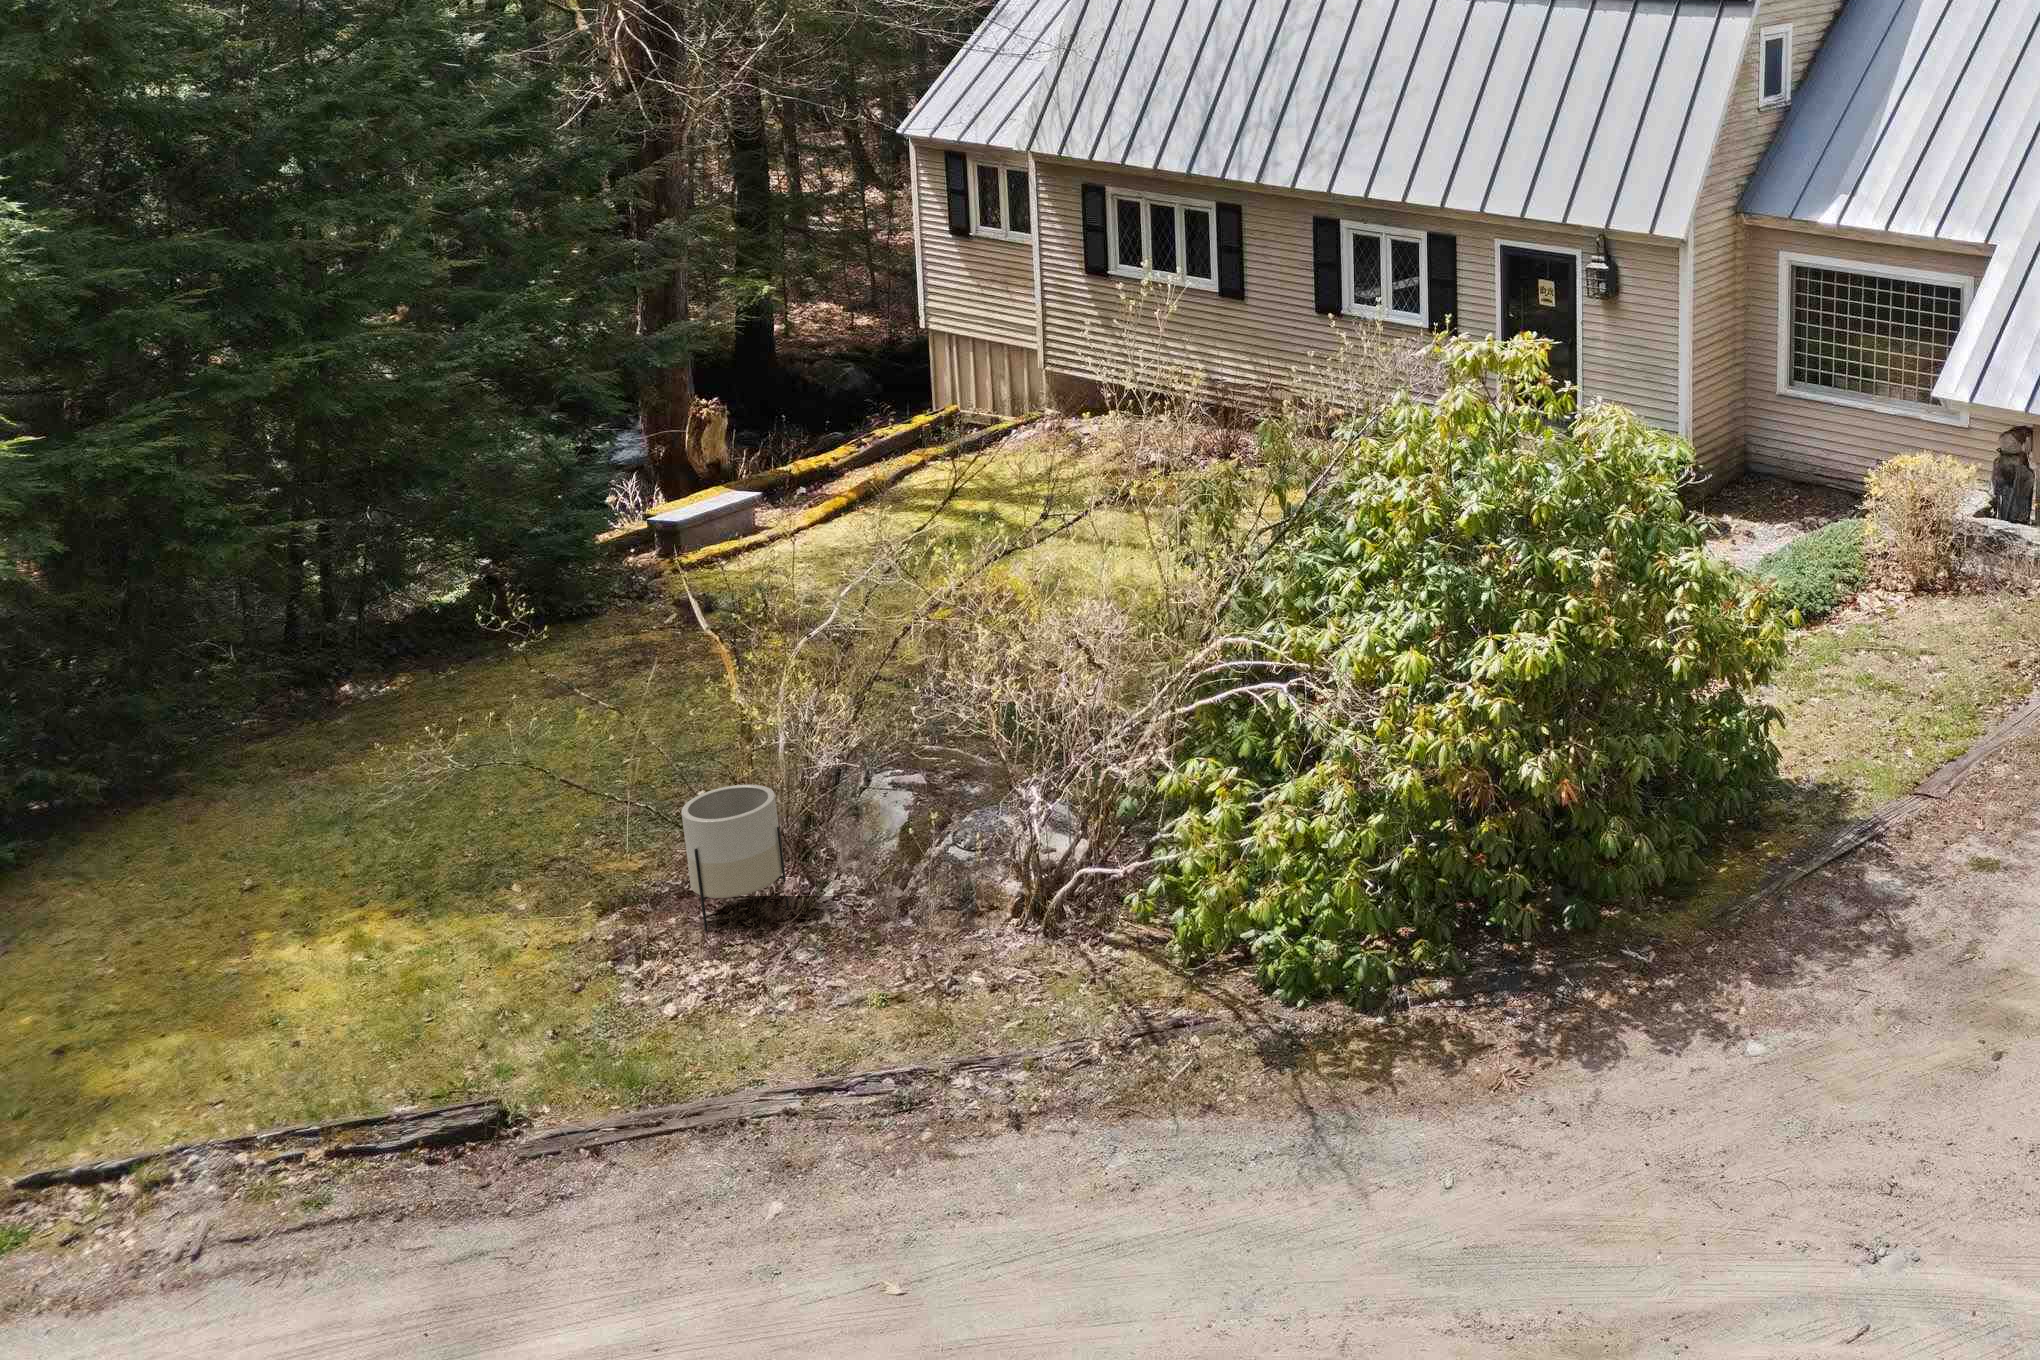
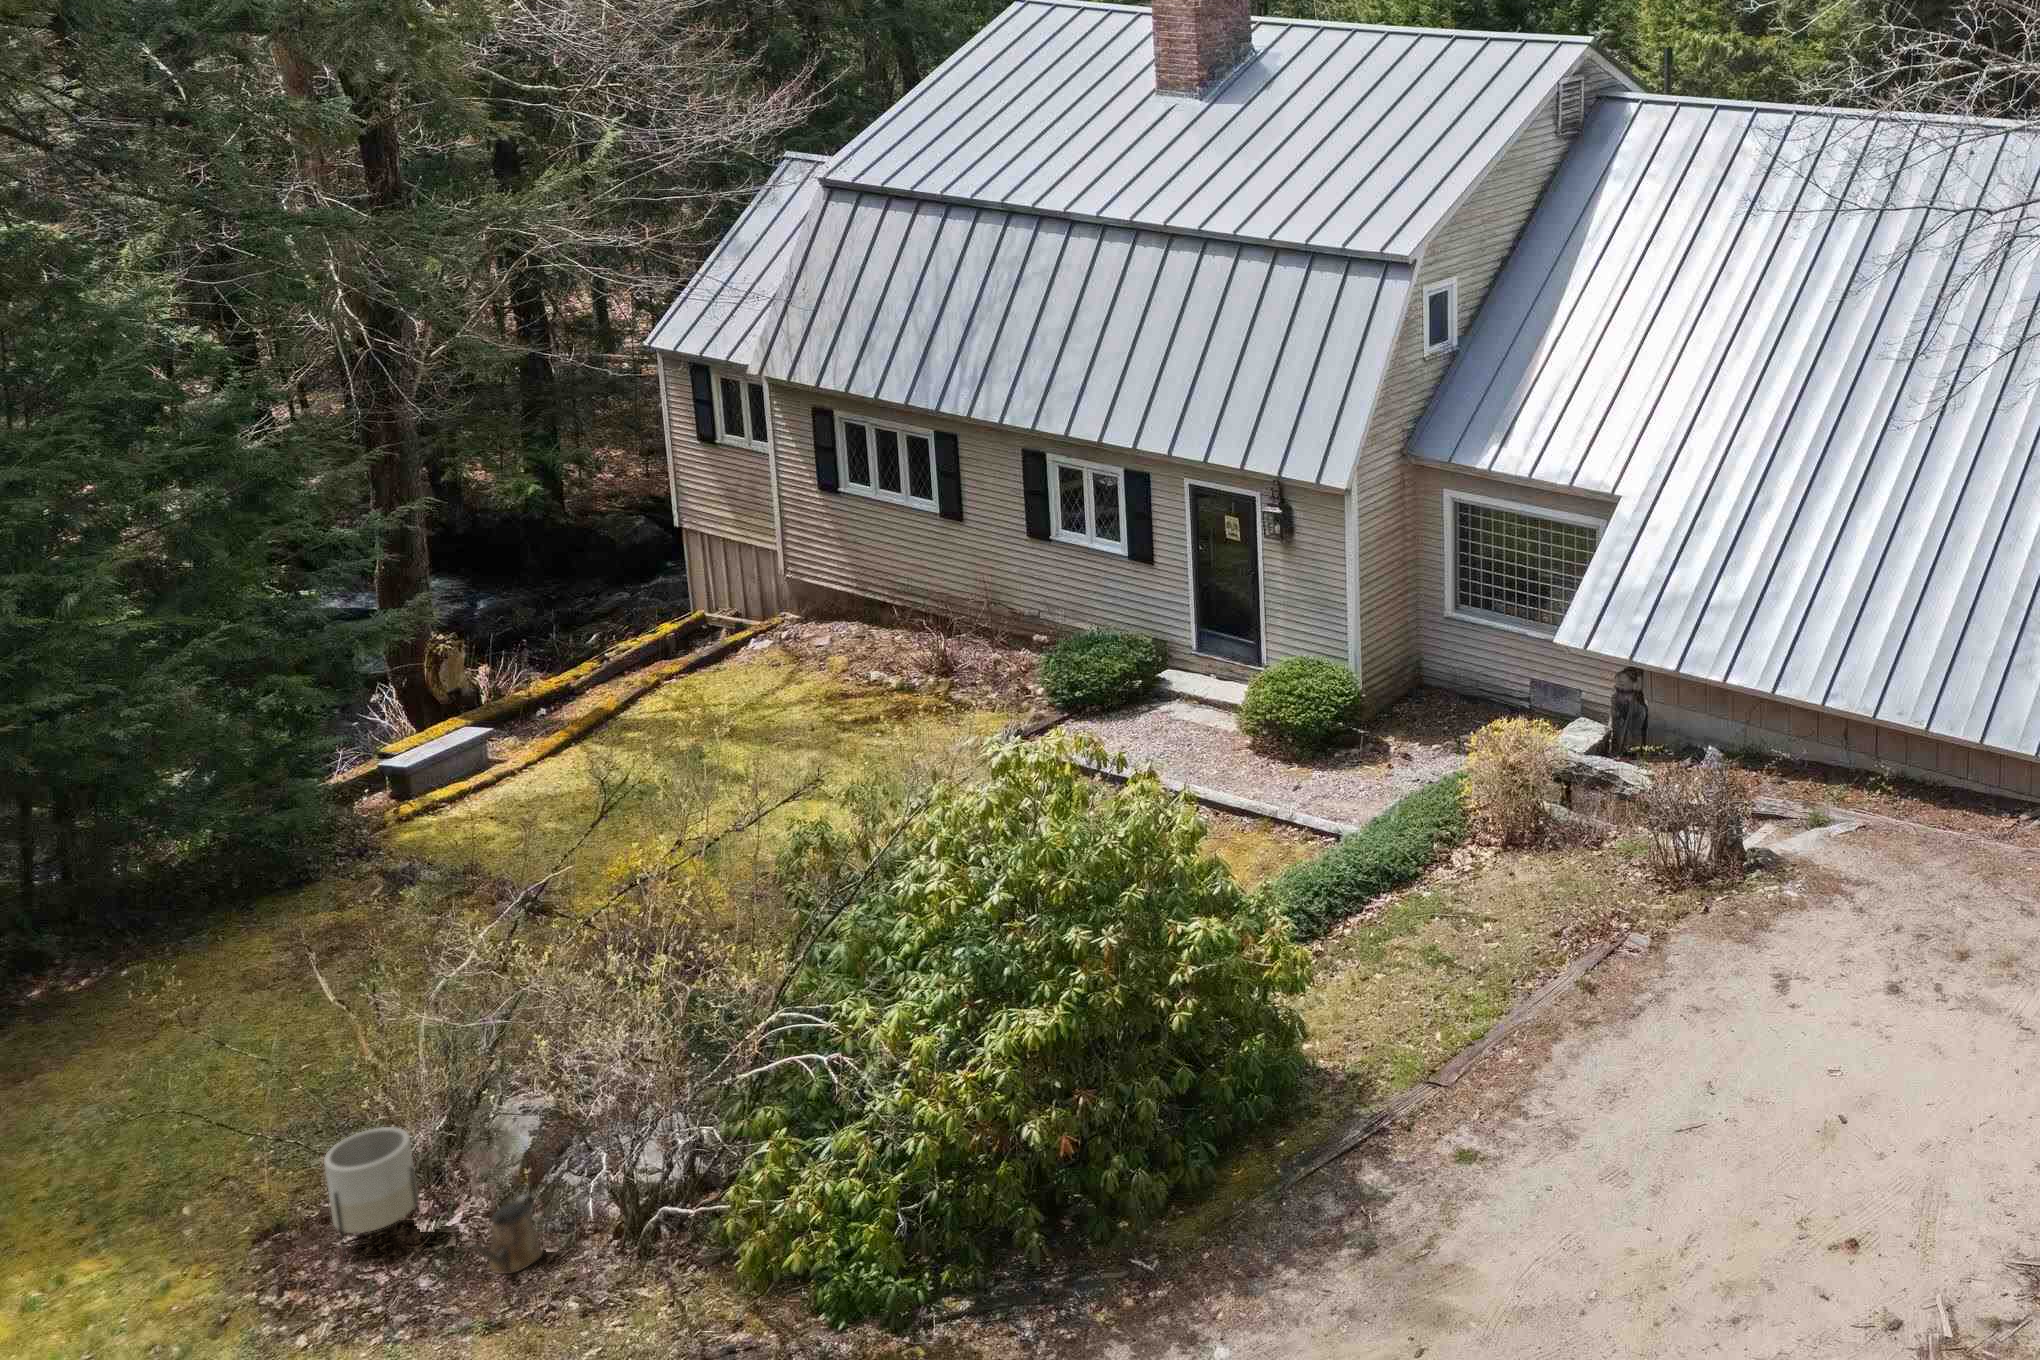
watering can: none [857,860,933,946] -> present [470,1194,543,1274]

